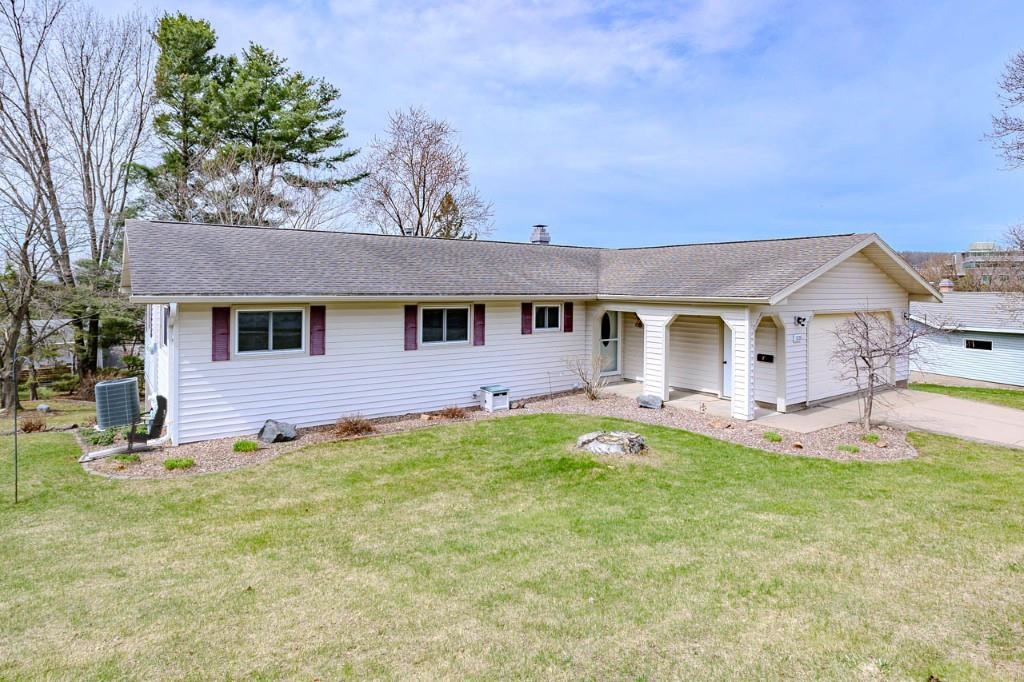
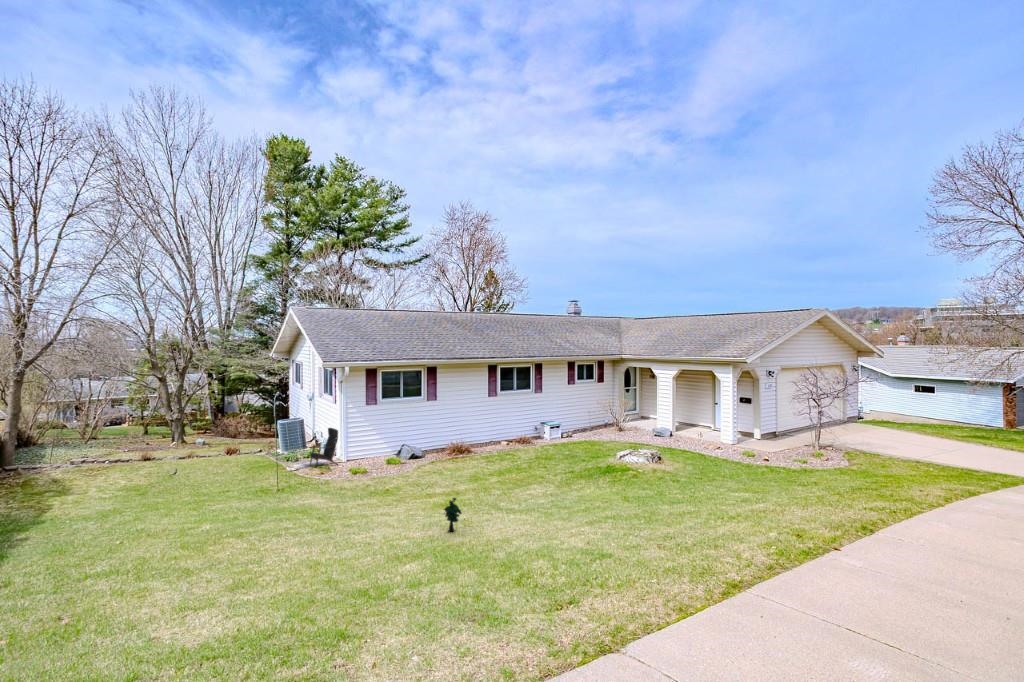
decorative plant: none [172,560,216,632] -> present [444,498,462,532]

